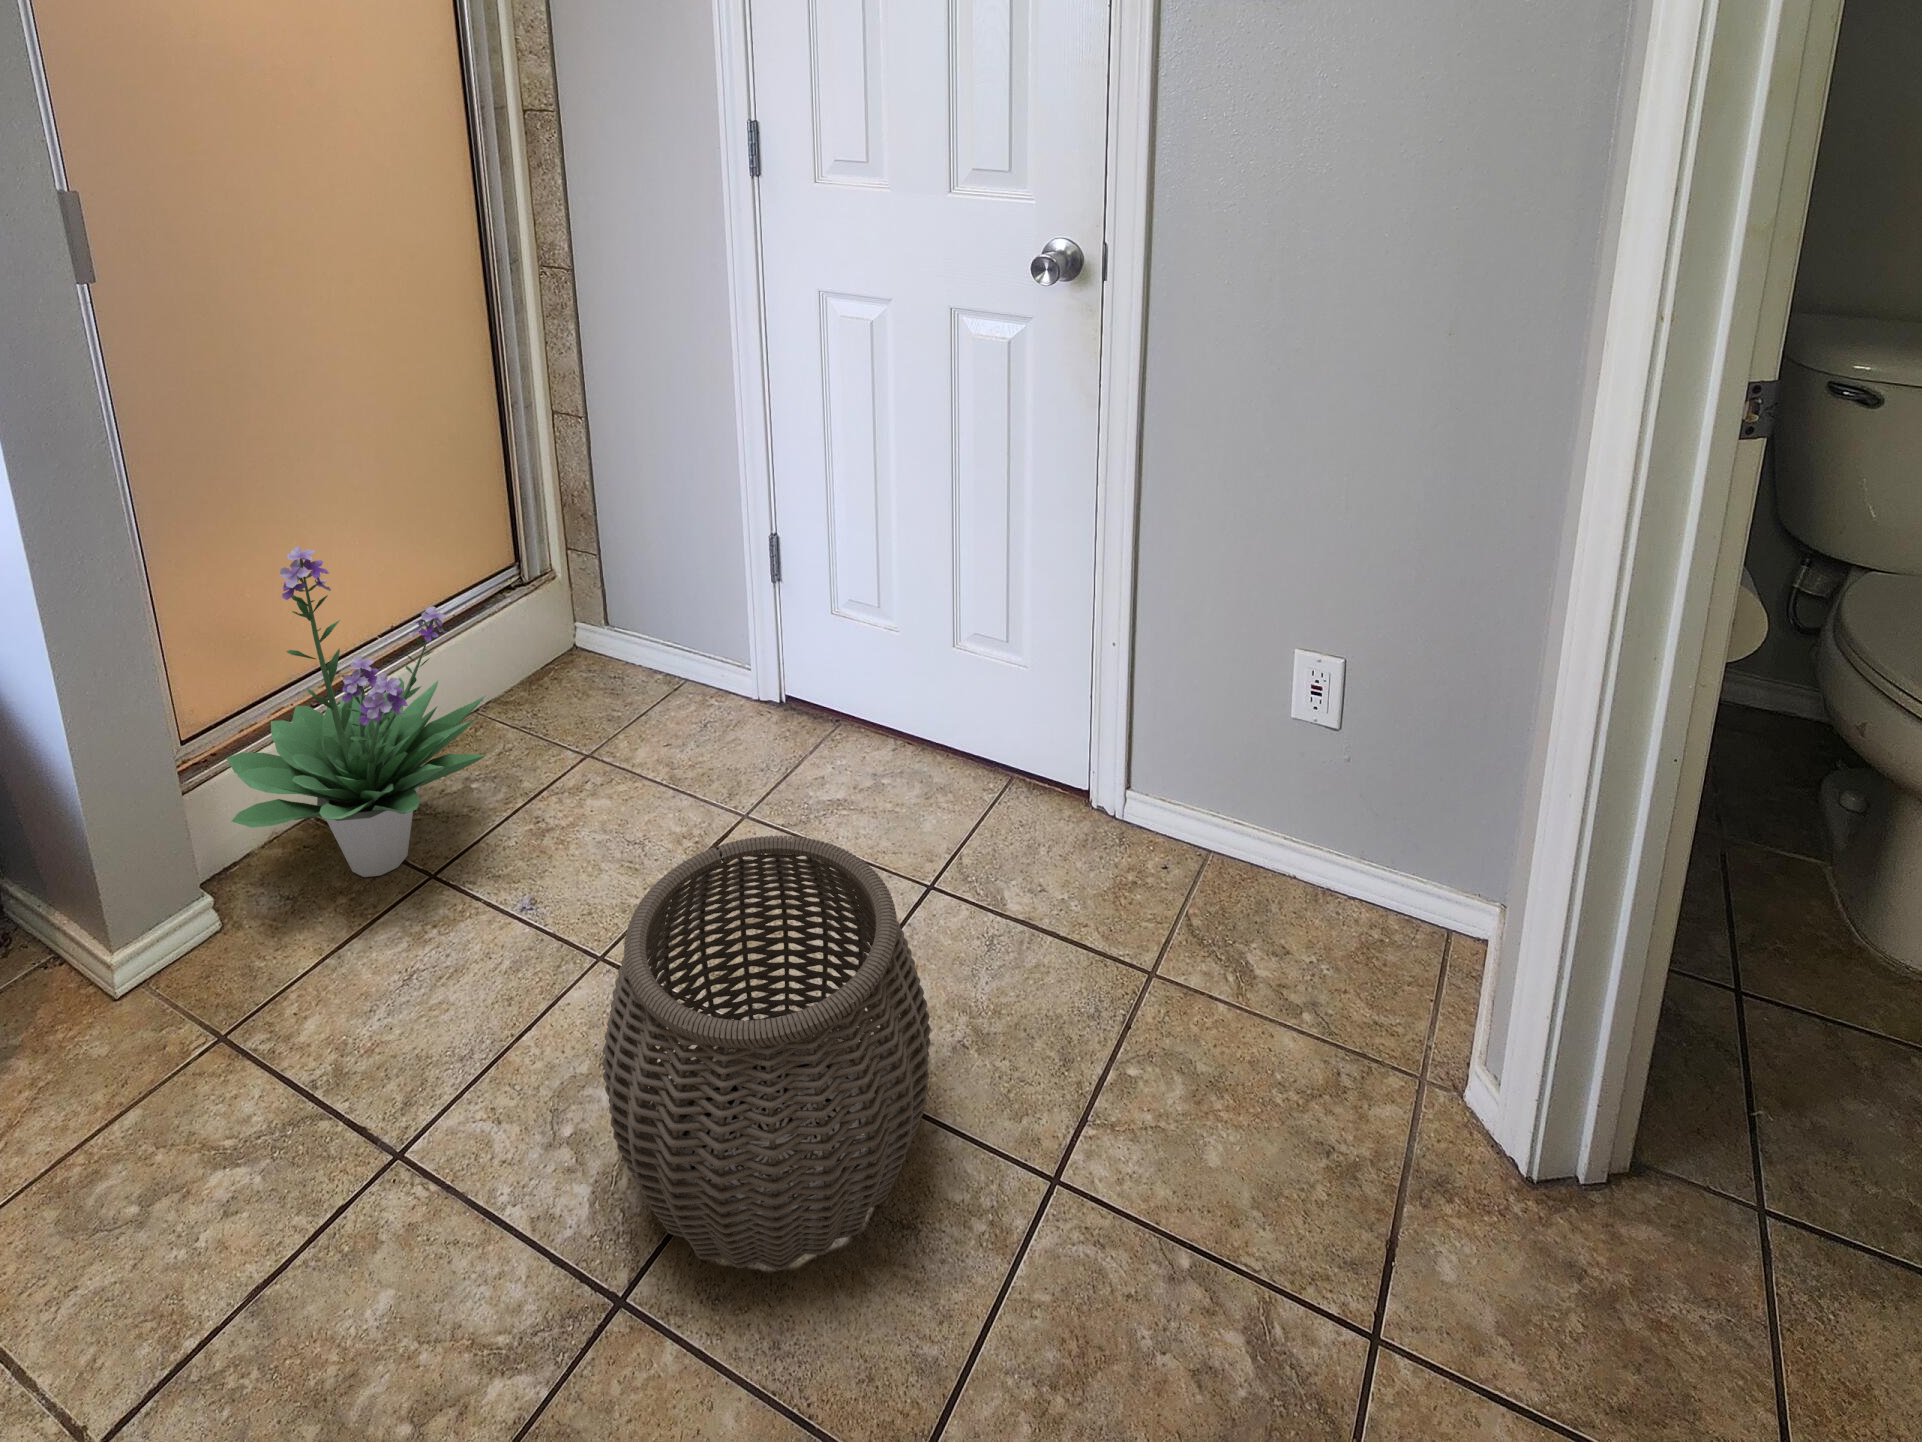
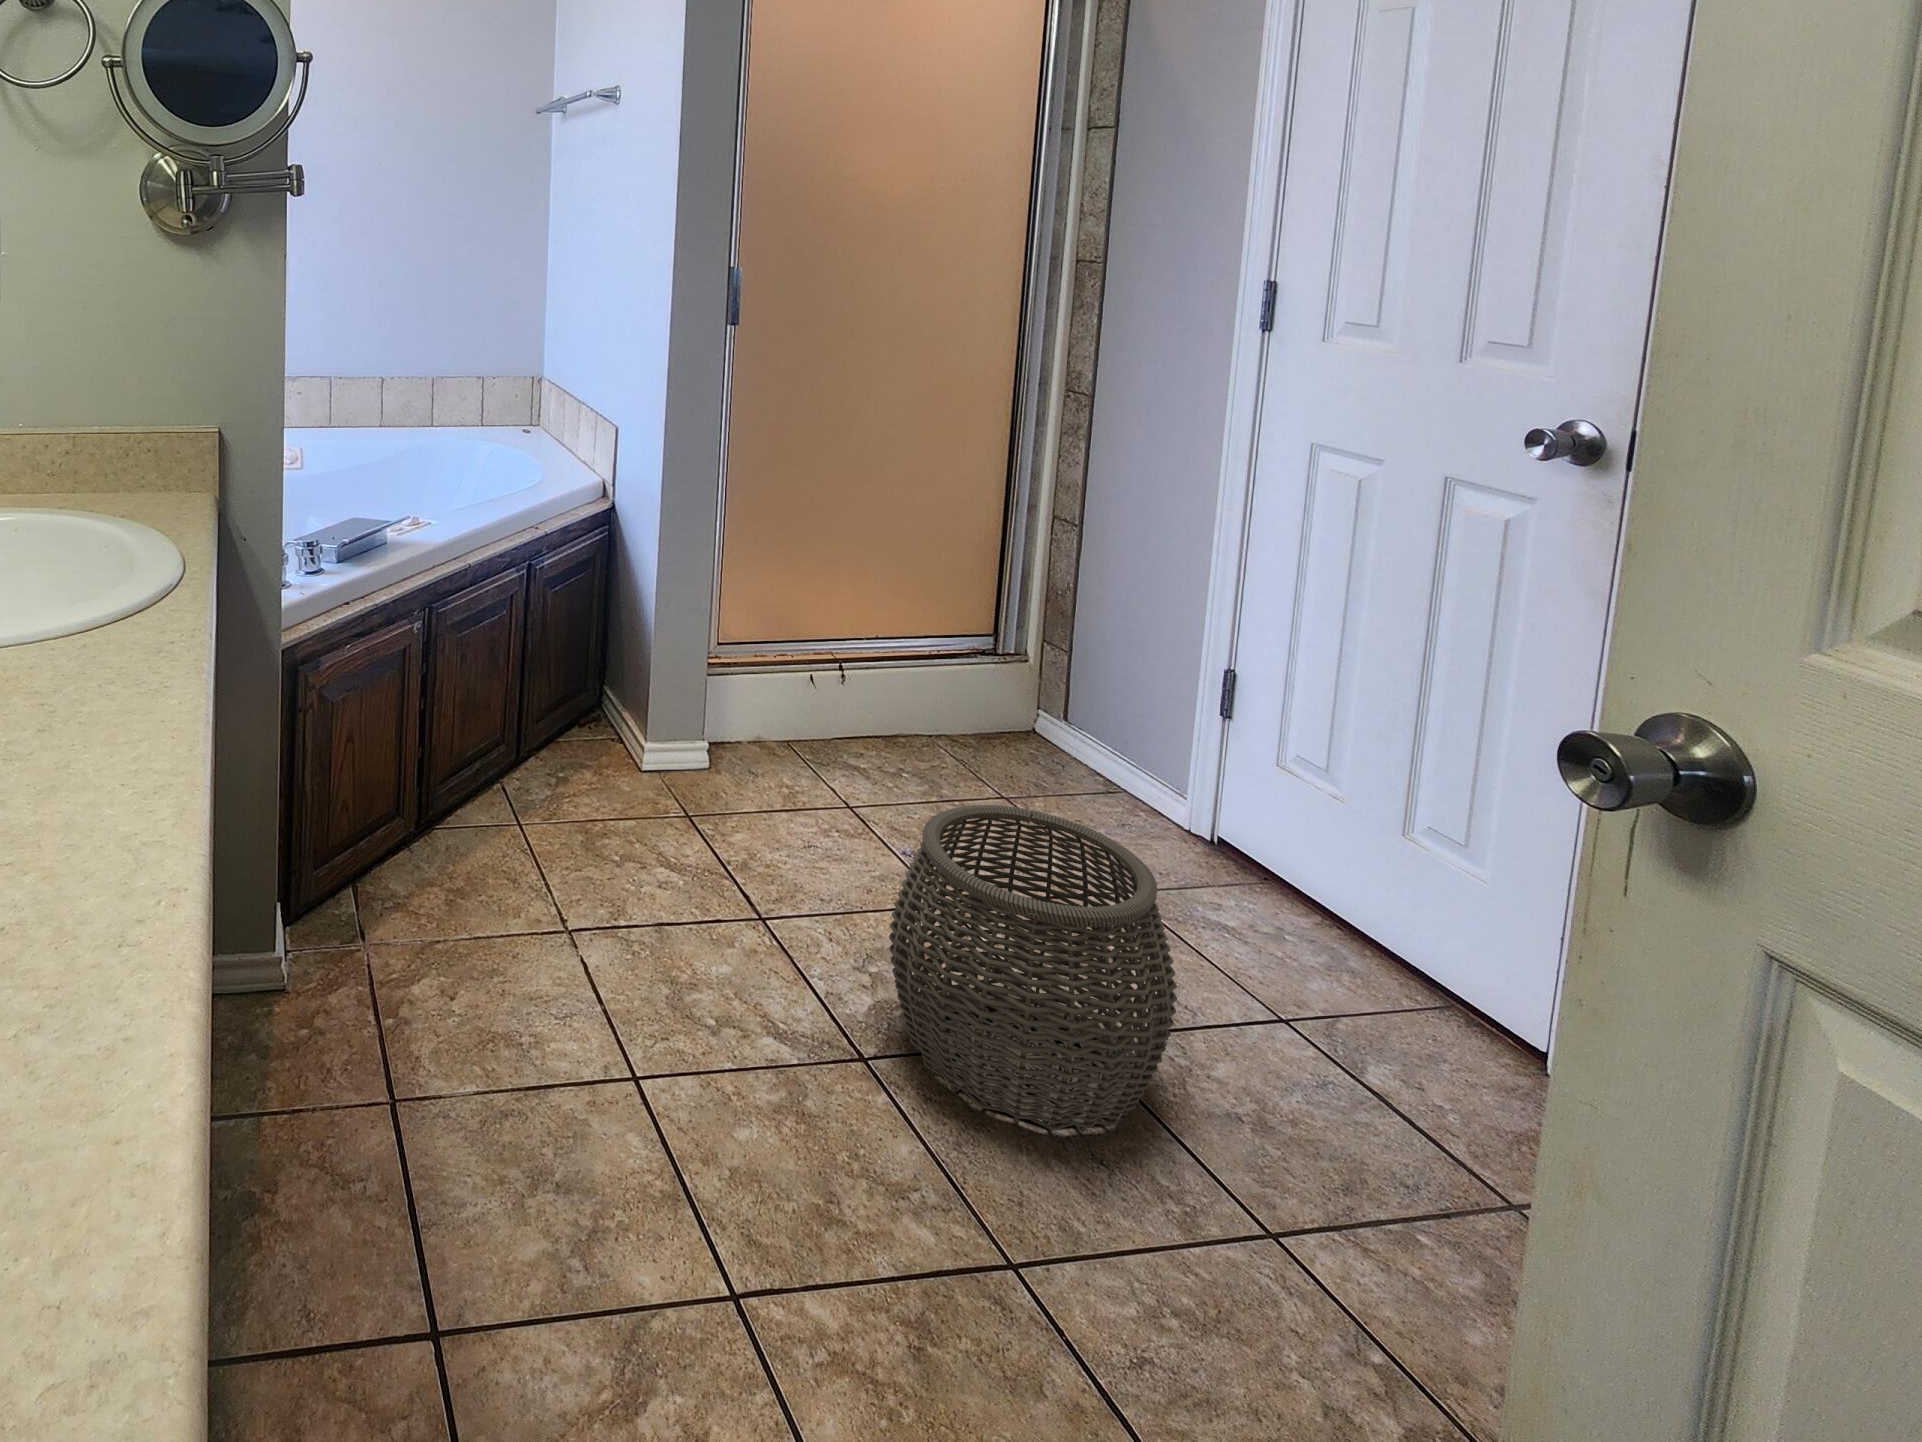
potted plant: present [226,547,486,877] -> none [731,532,925,794]

